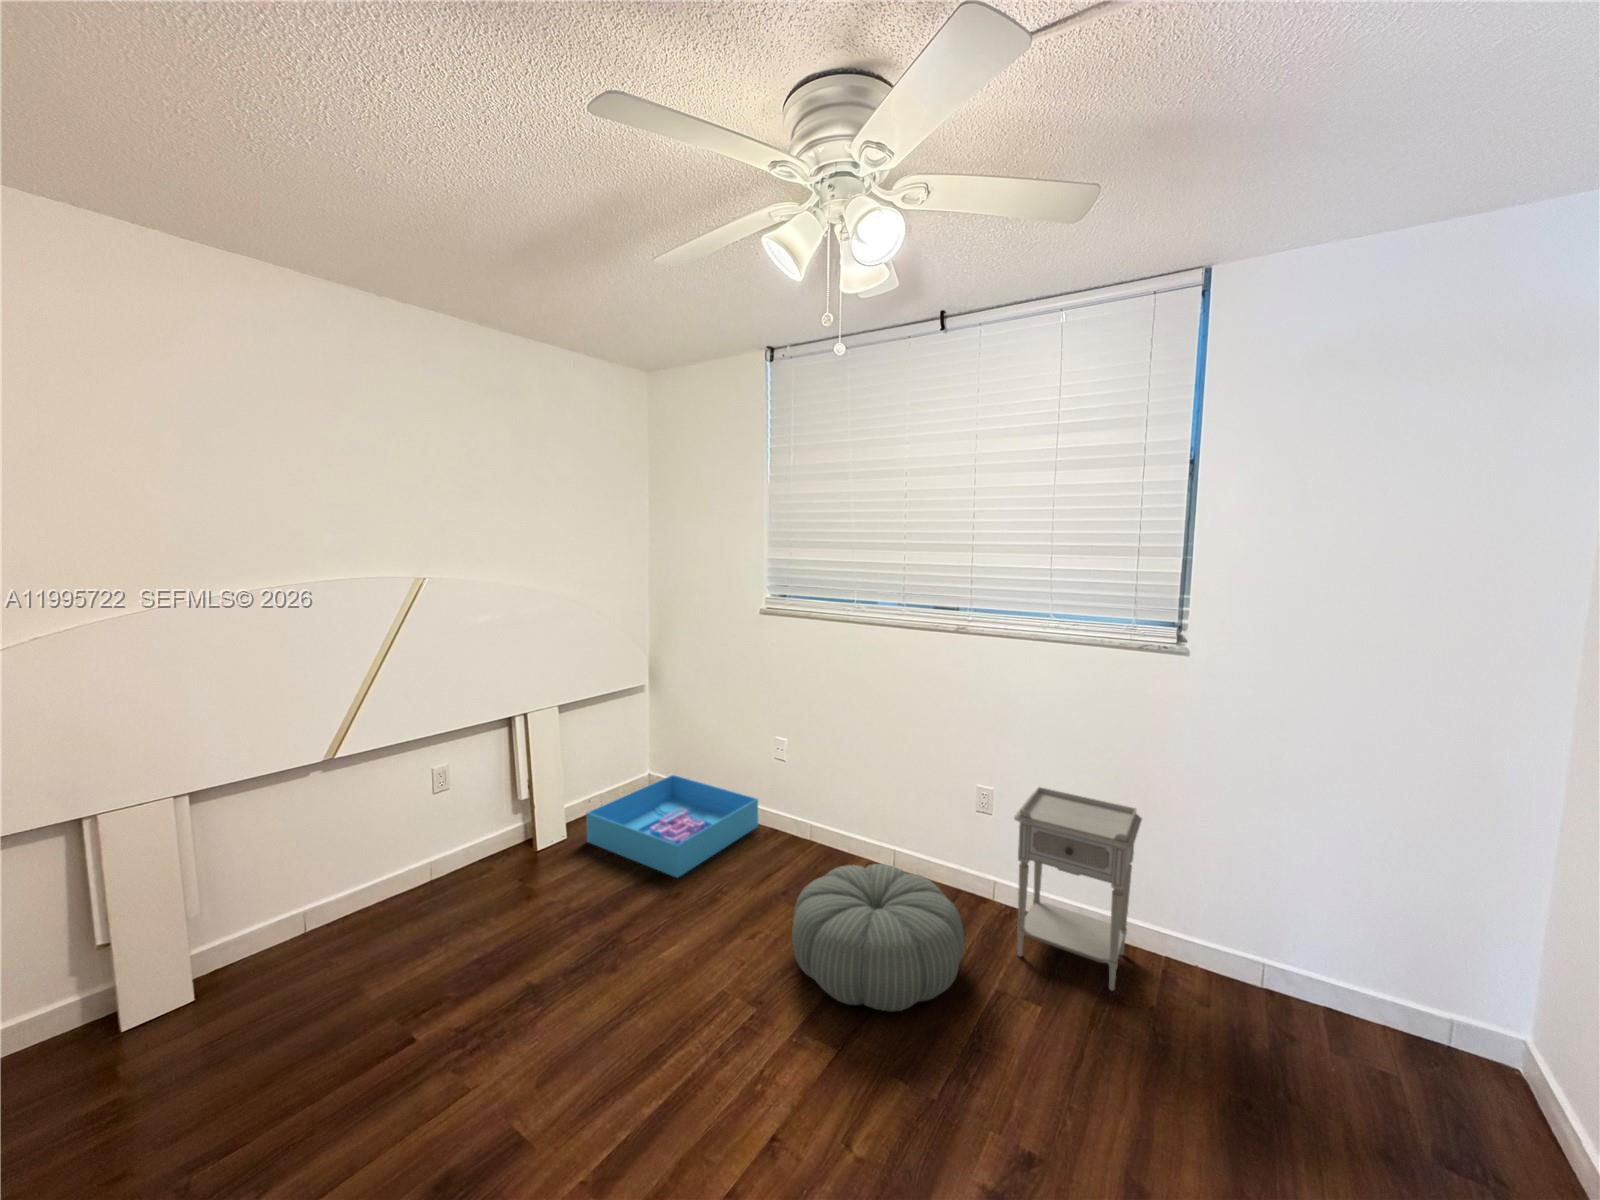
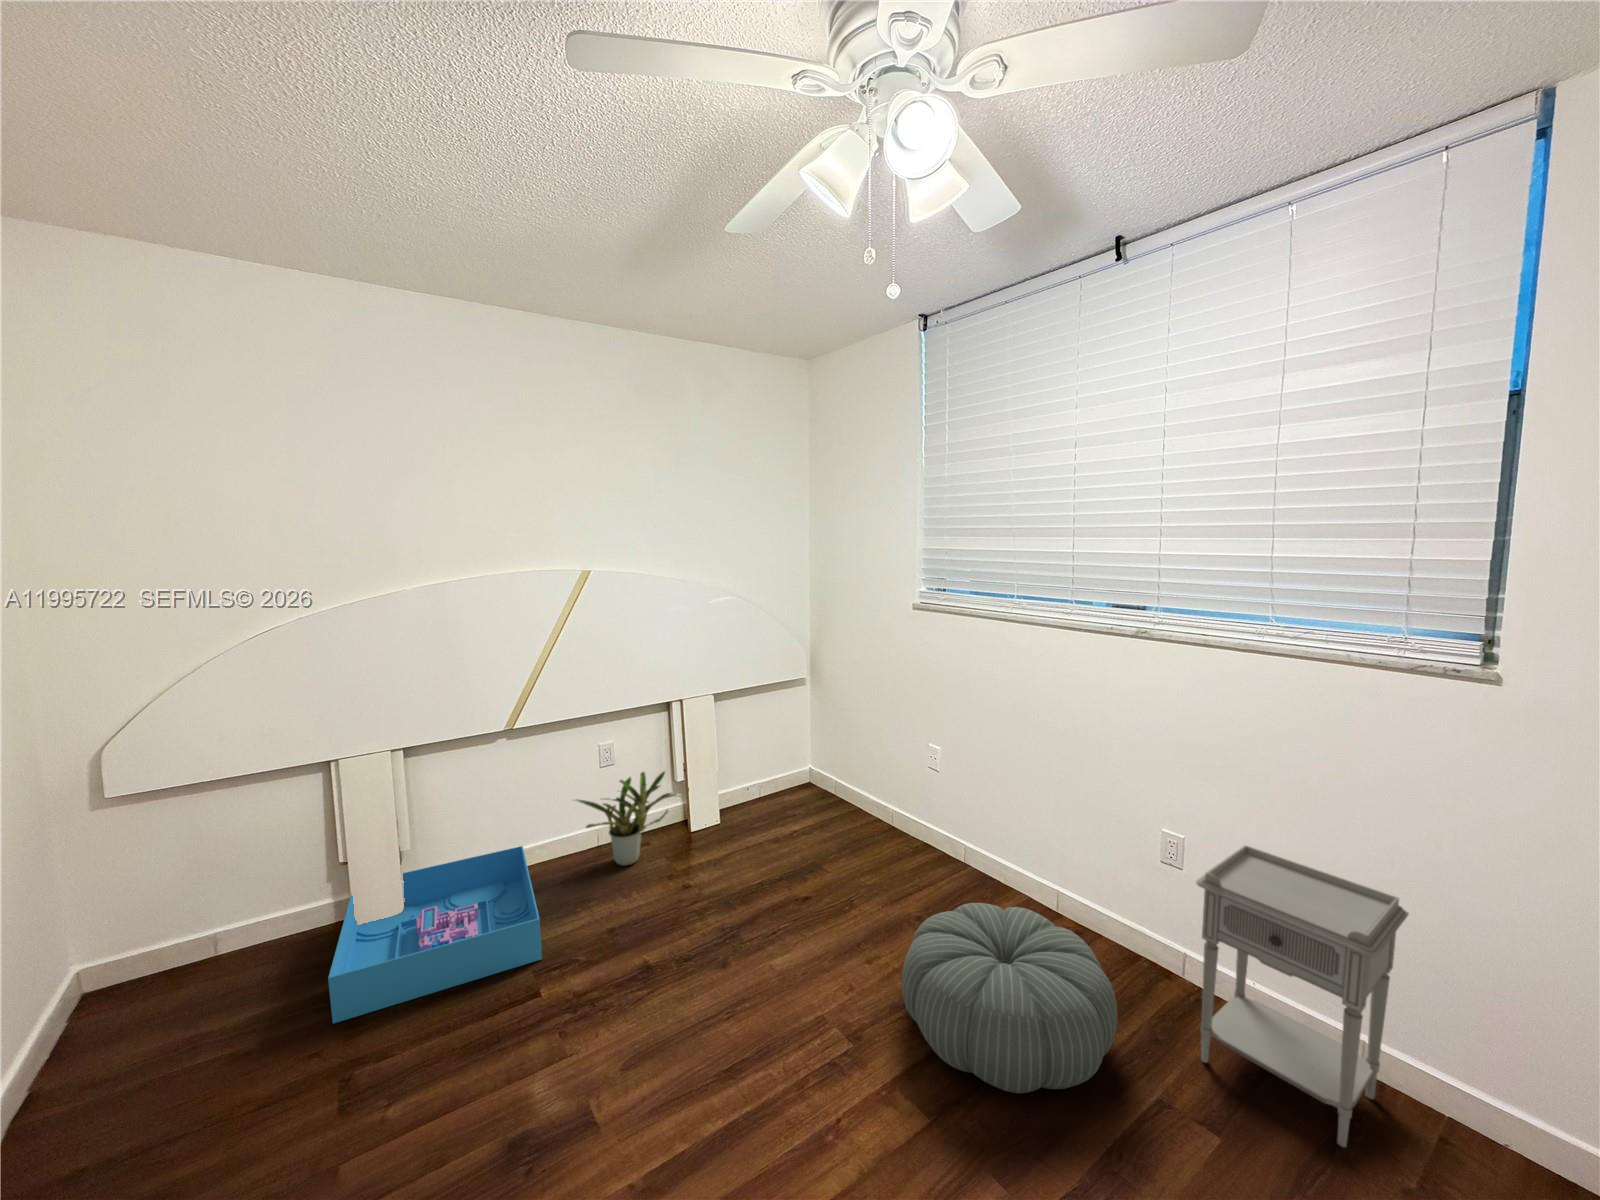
storage bin: present [586,775,758,878] -> present [328,846,542,1024]
potted plant: none [407,788,532,895] -> present [577,772,676,866]

